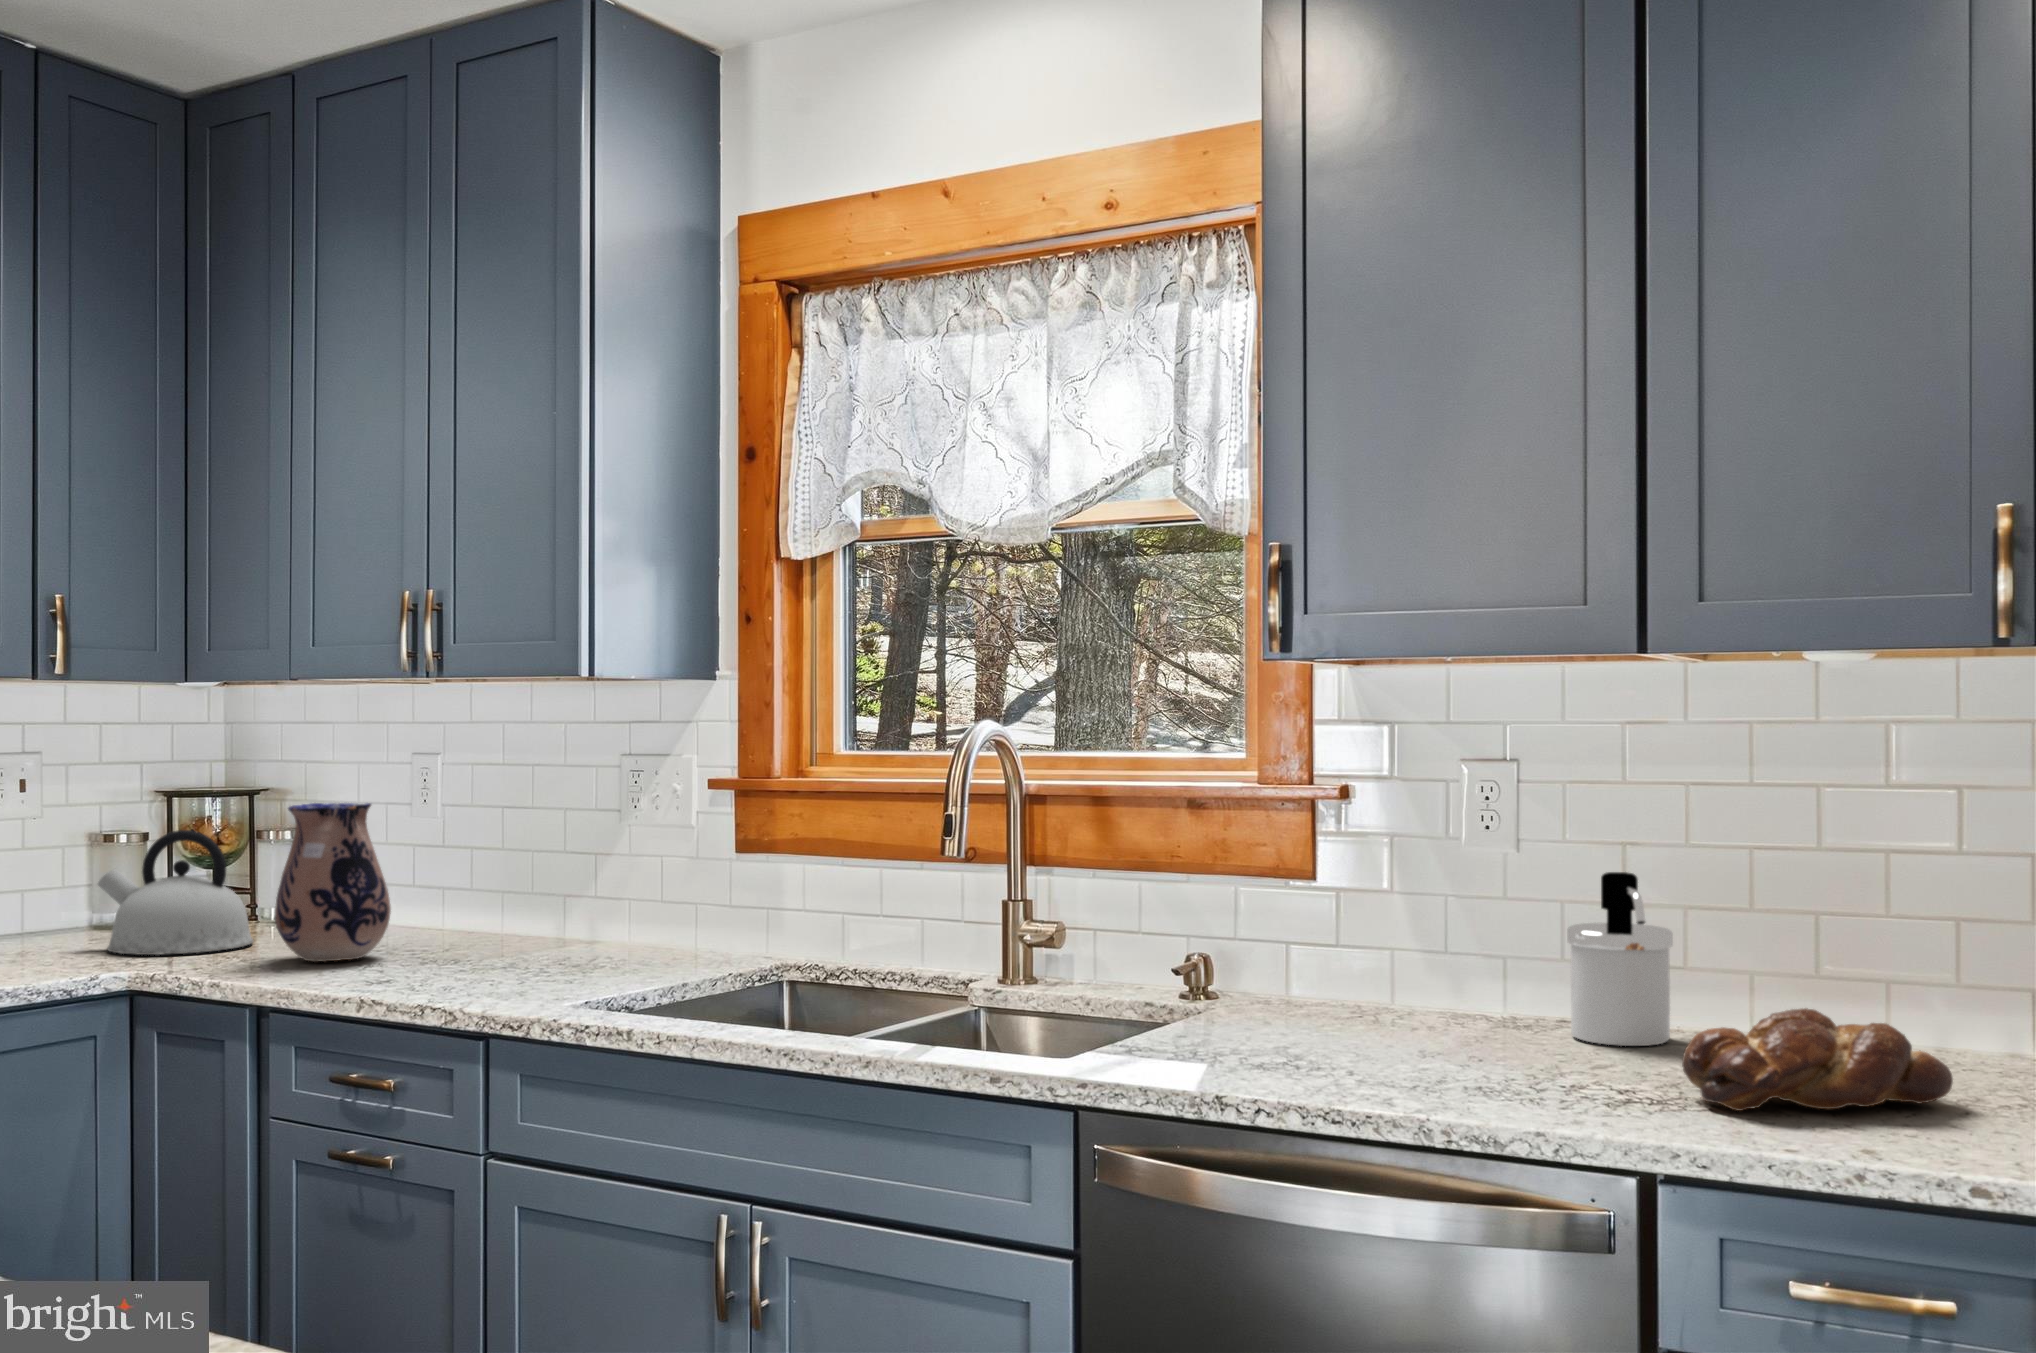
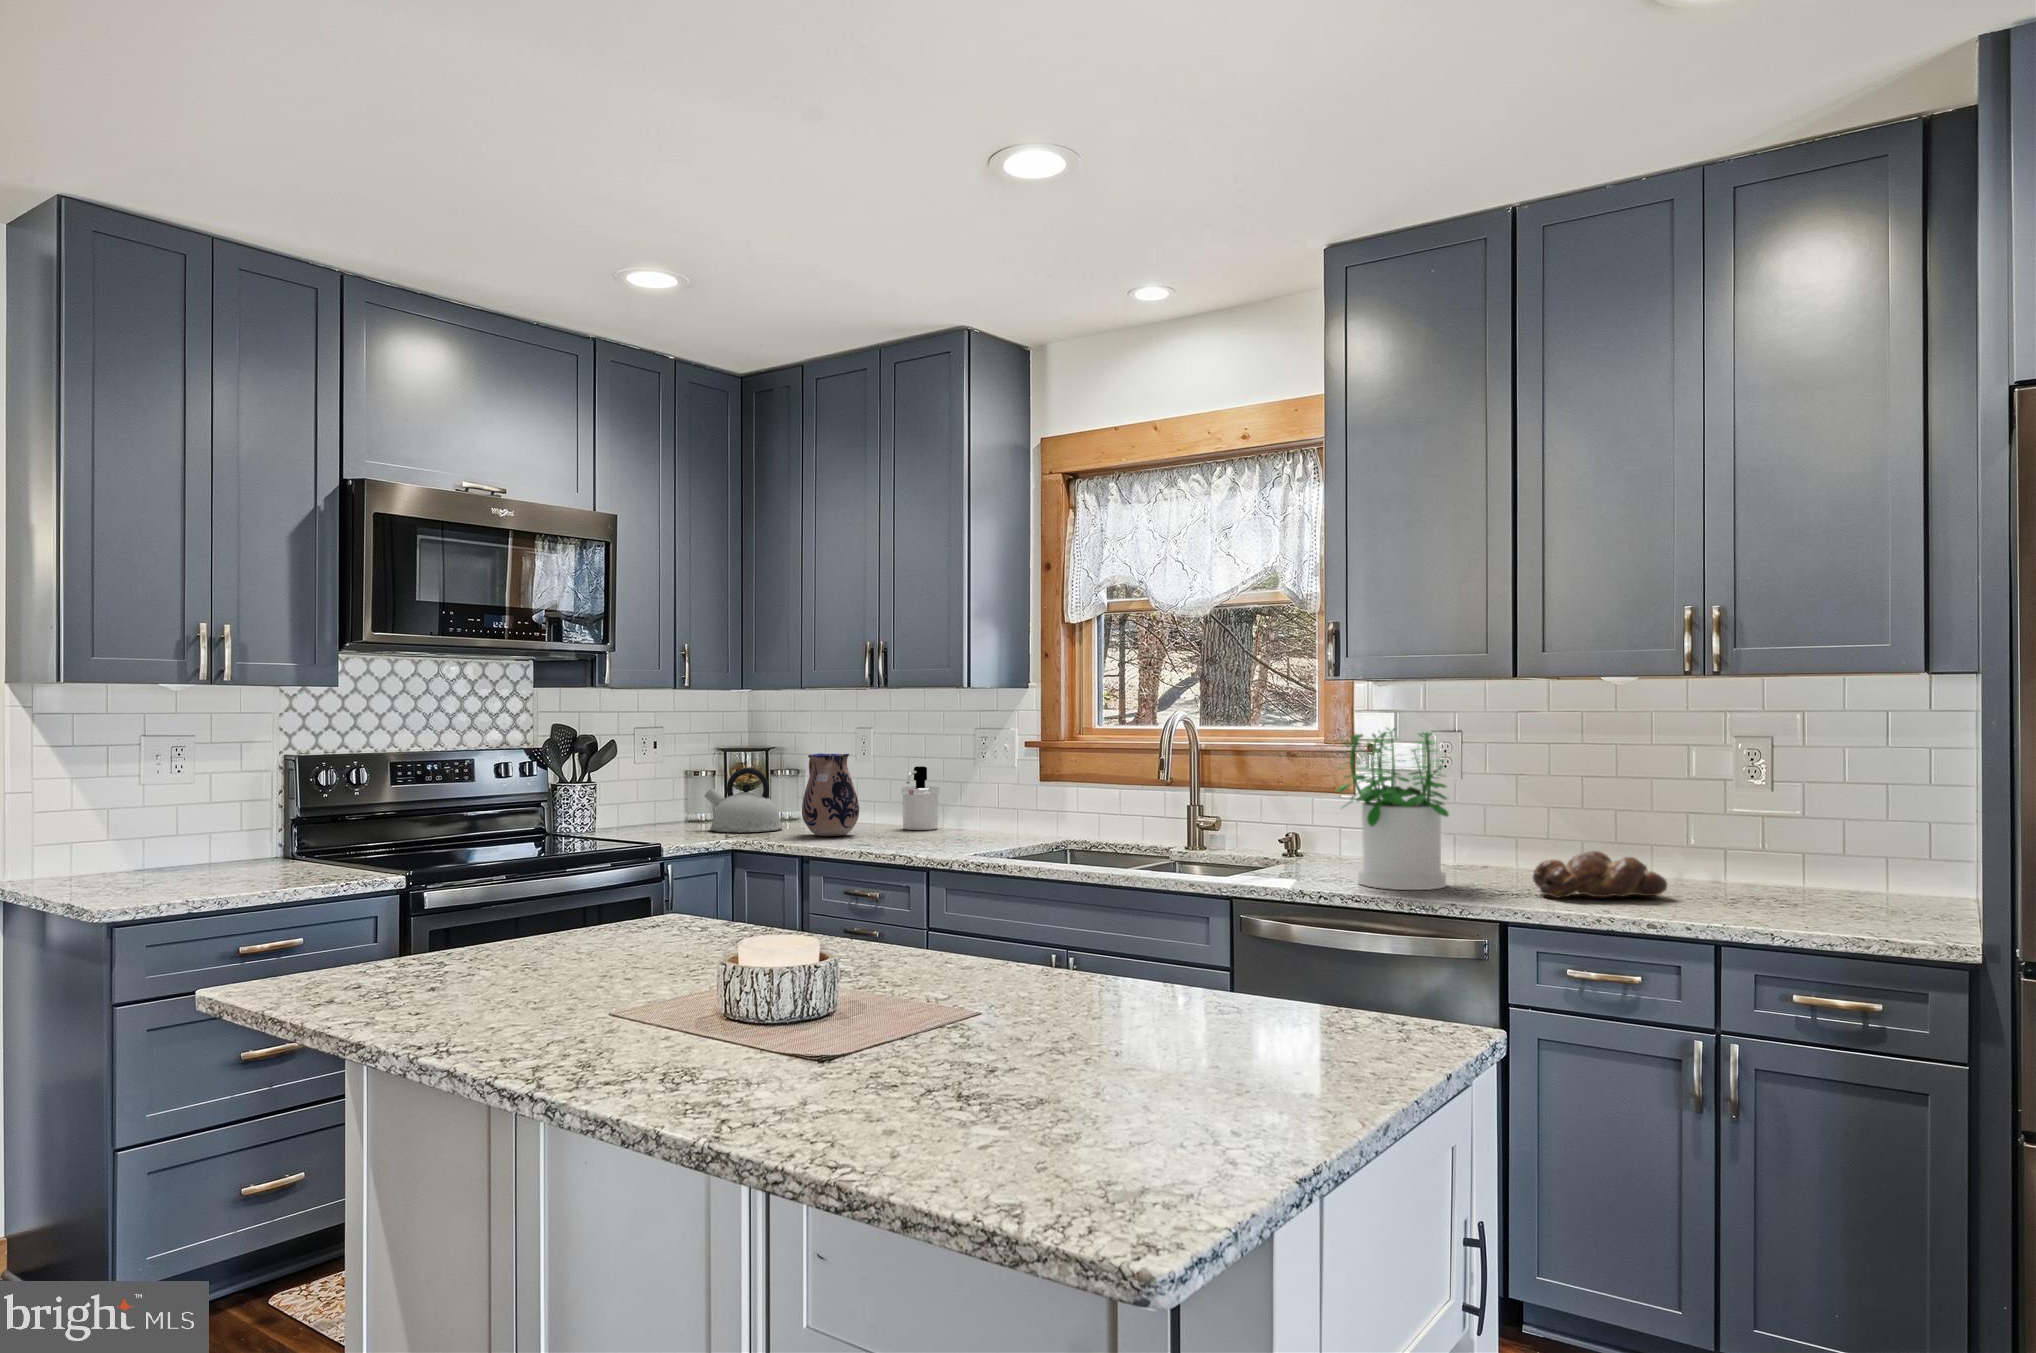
potted plant: none [1283,756,1513,1093] -> present [1337,728,1449,890]
soap dispenser: present [1567,872,1673,1046] -> present [901,766,939,830]

